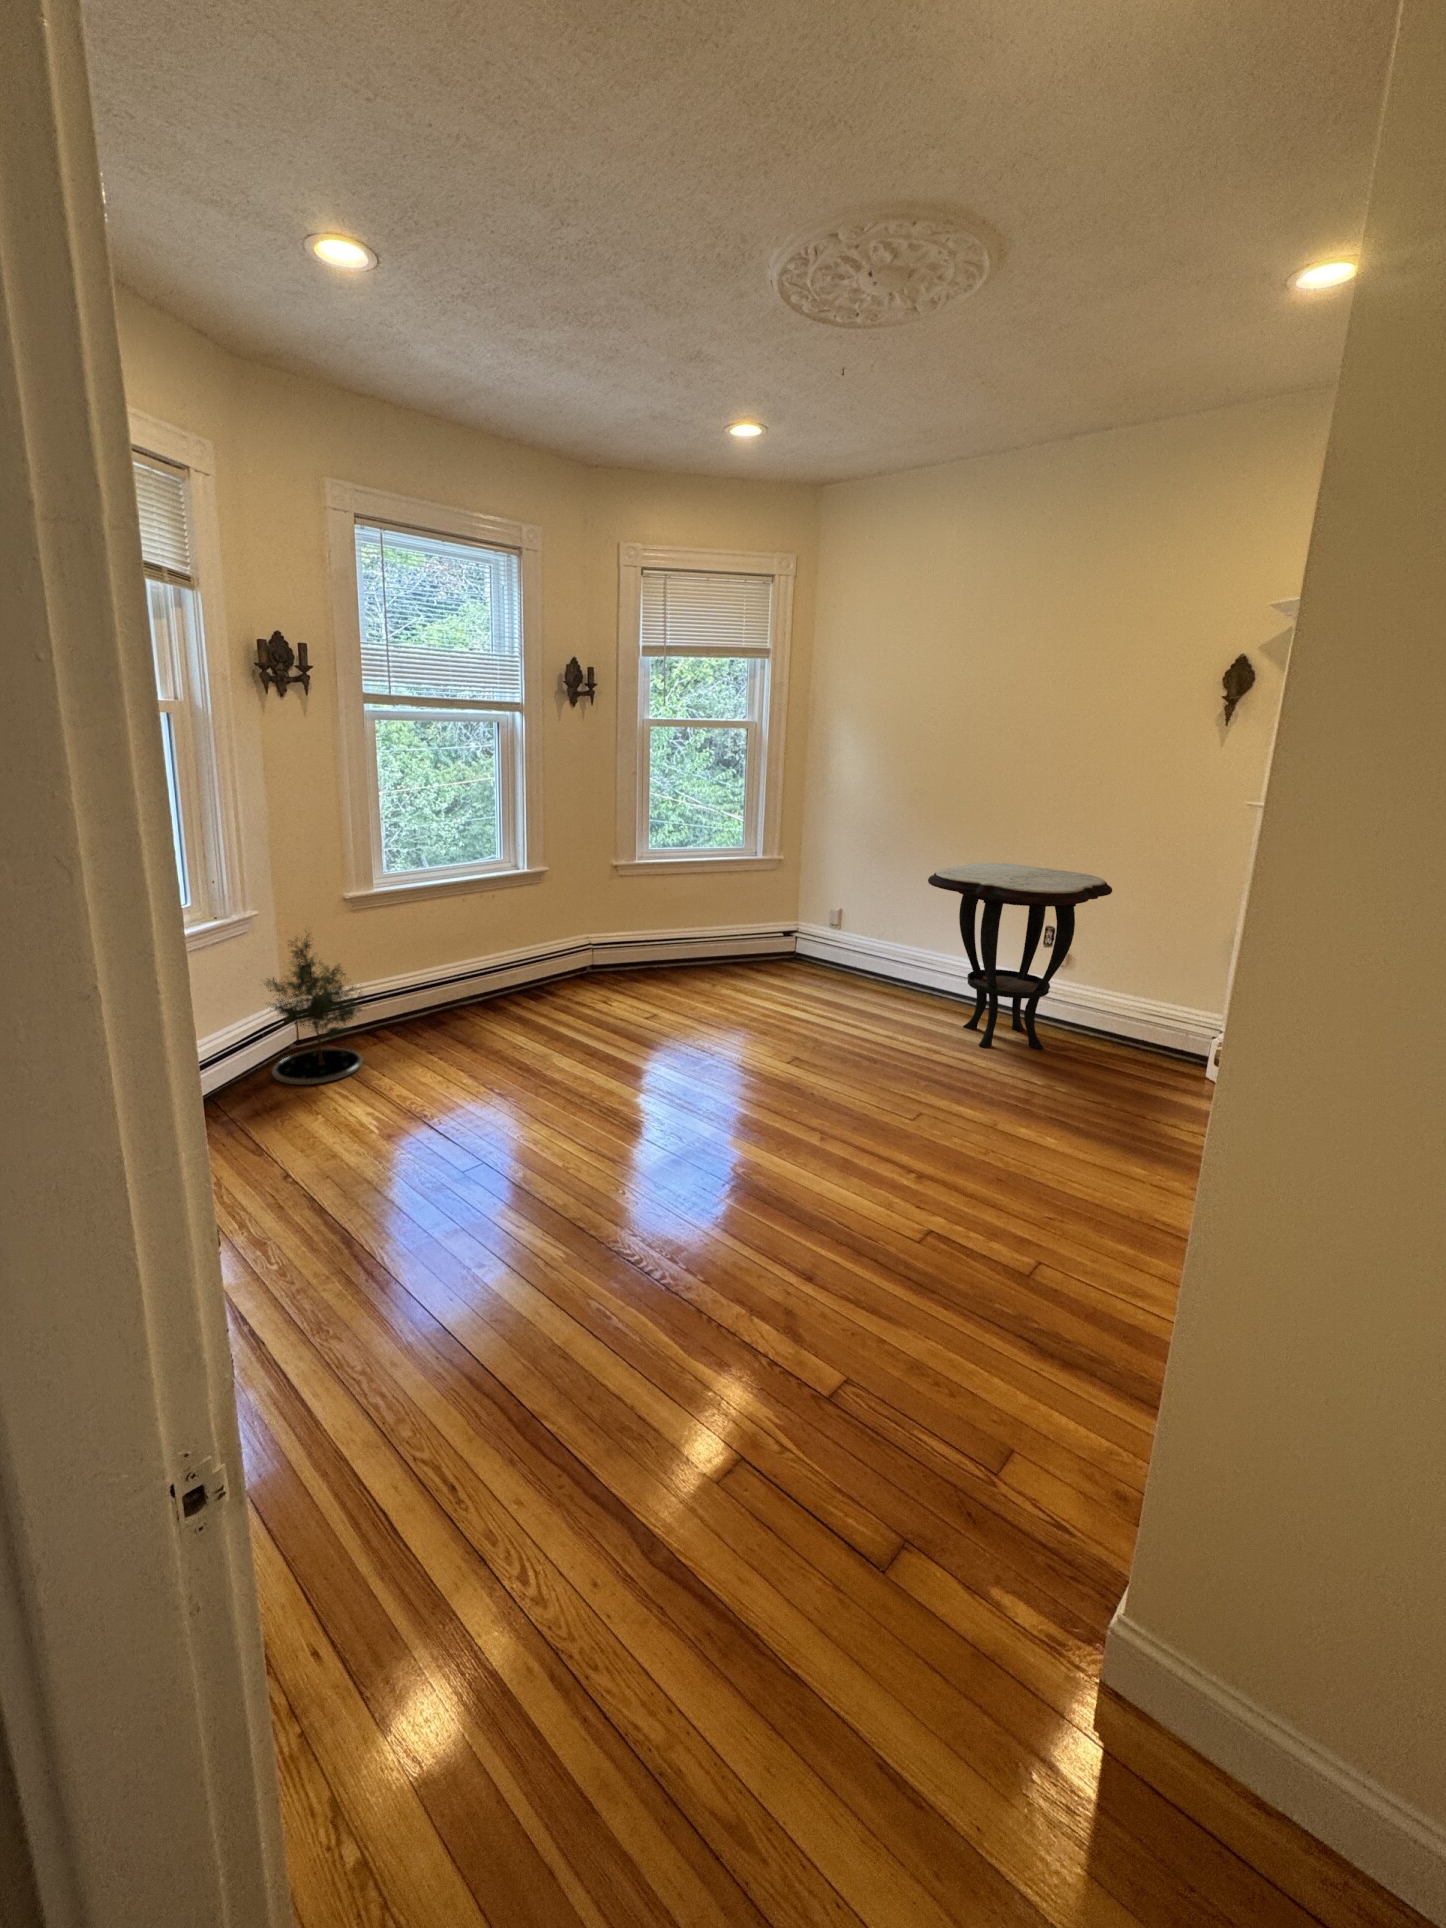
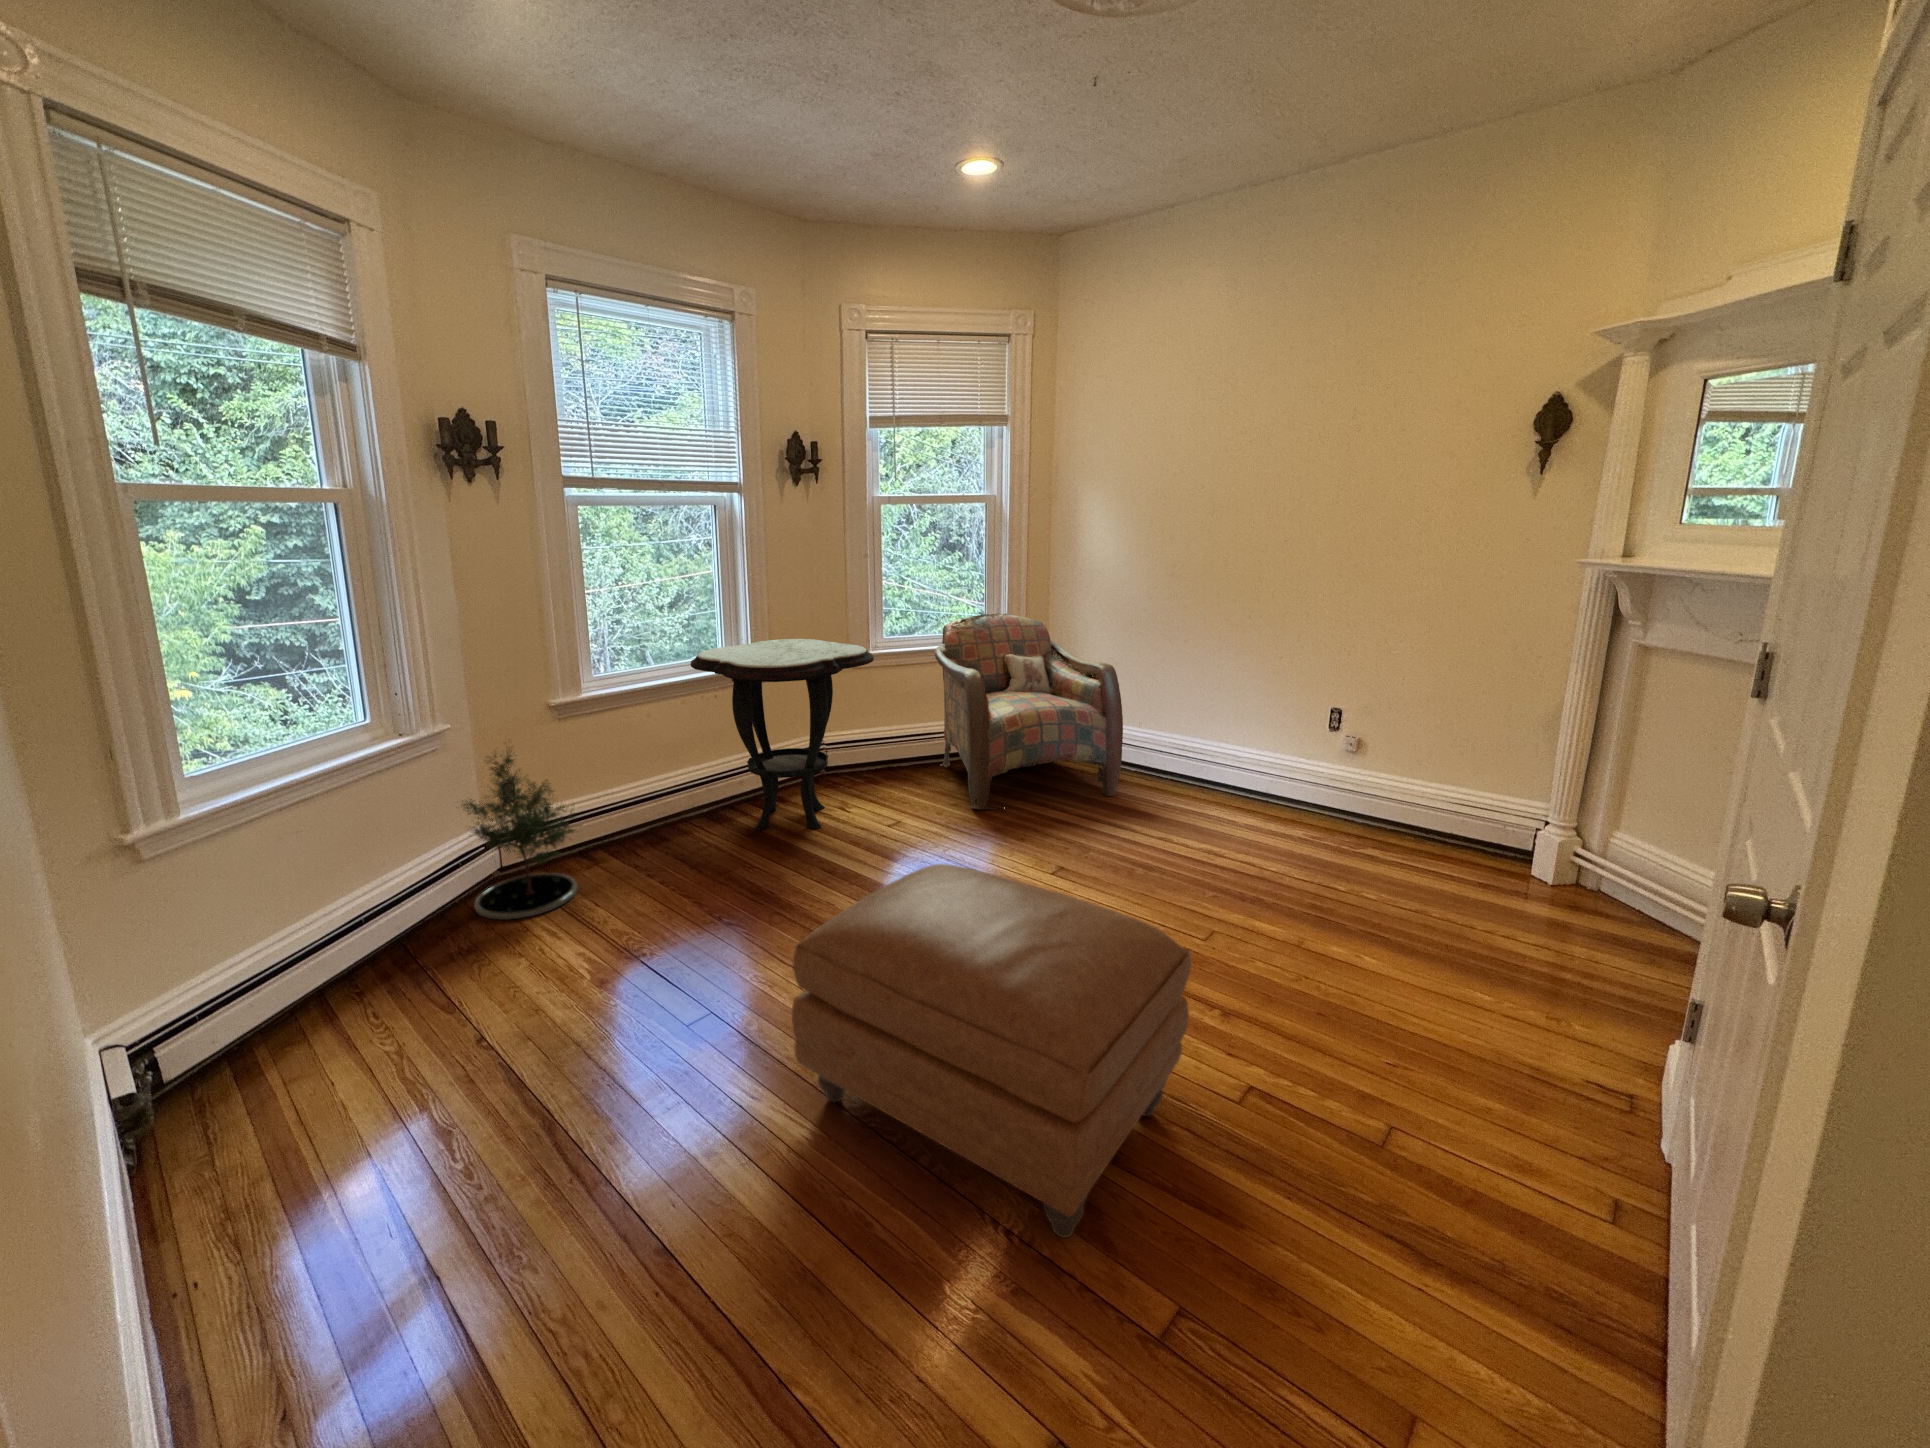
armchair: none [693,830,861,1008] -> present [934,613,1123,809]
side table: present [928,863,1112,1049] -> present [690,639,874,831]
ottoman: none [554,1041,878,1321] -> present [792,864,1191,1238]

